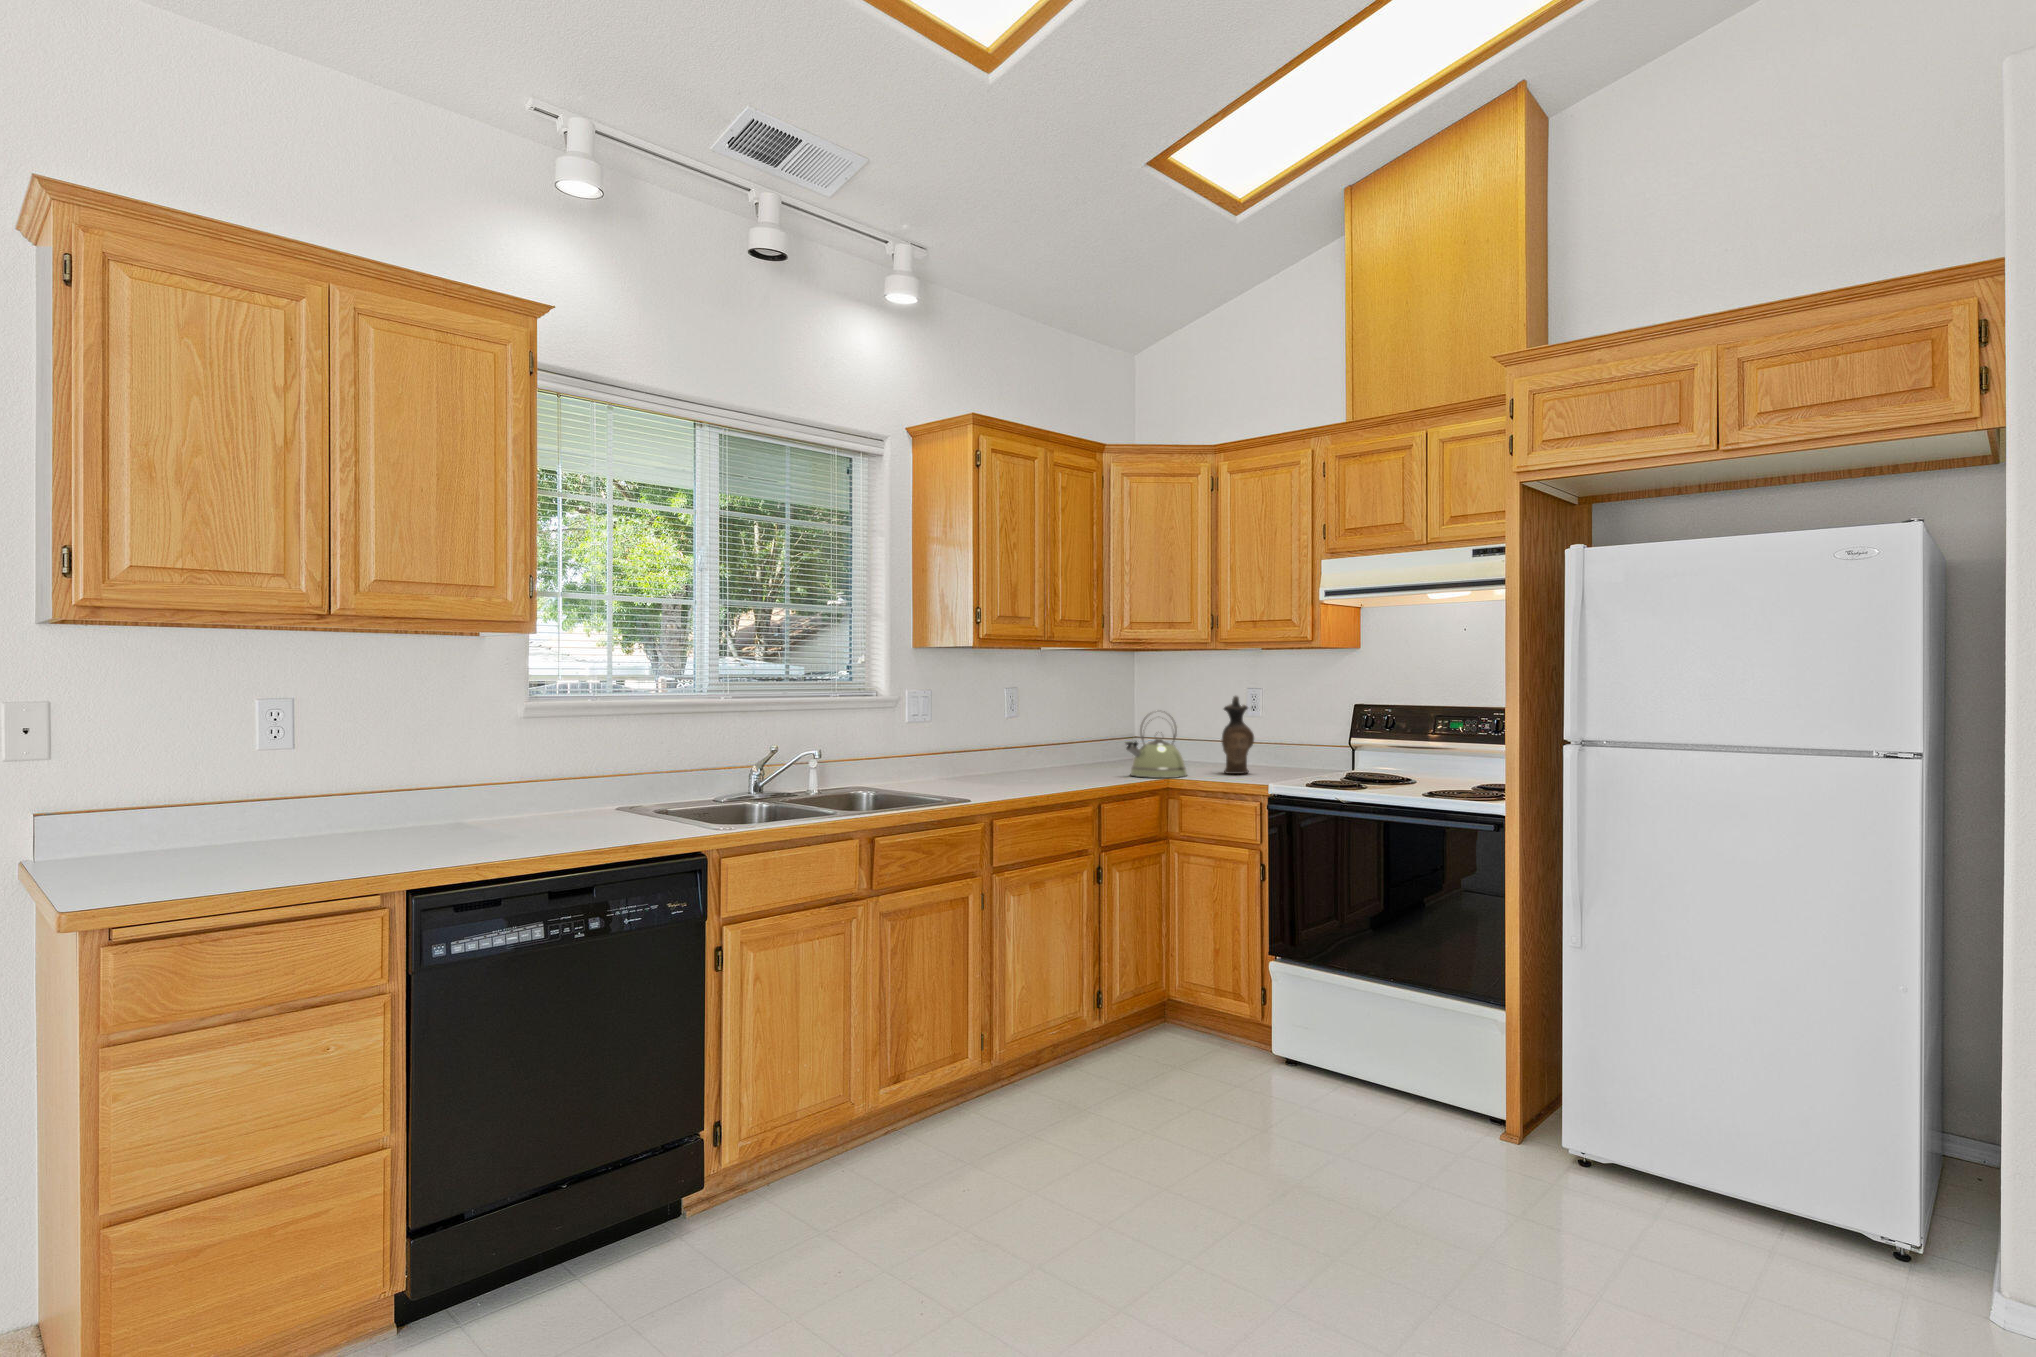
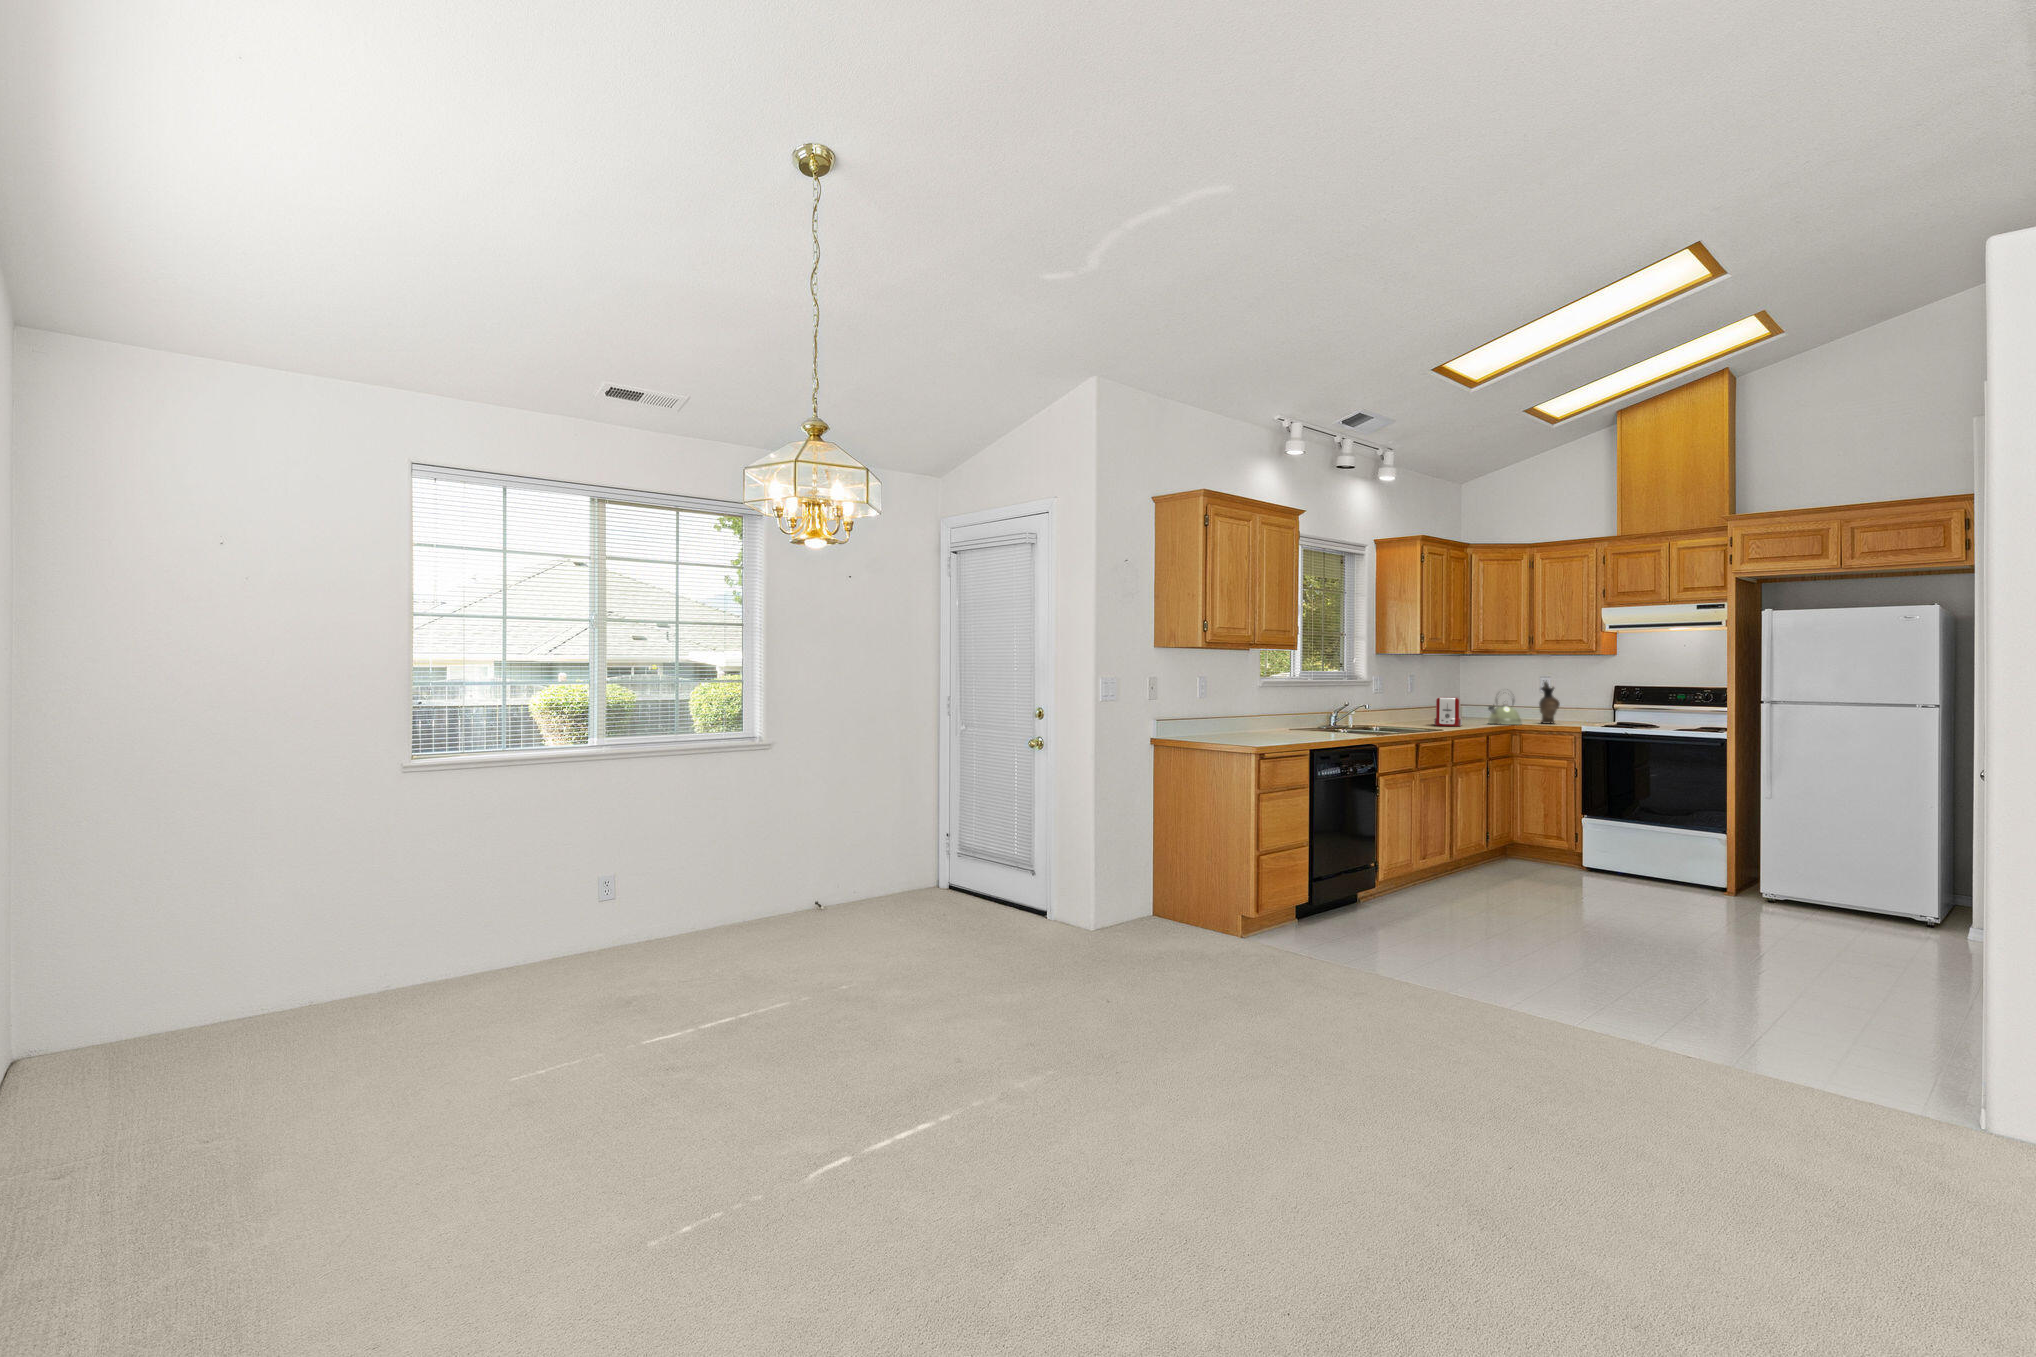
toaster: none [1015,726,1078,784] -> present [1434,697,1462,726]

